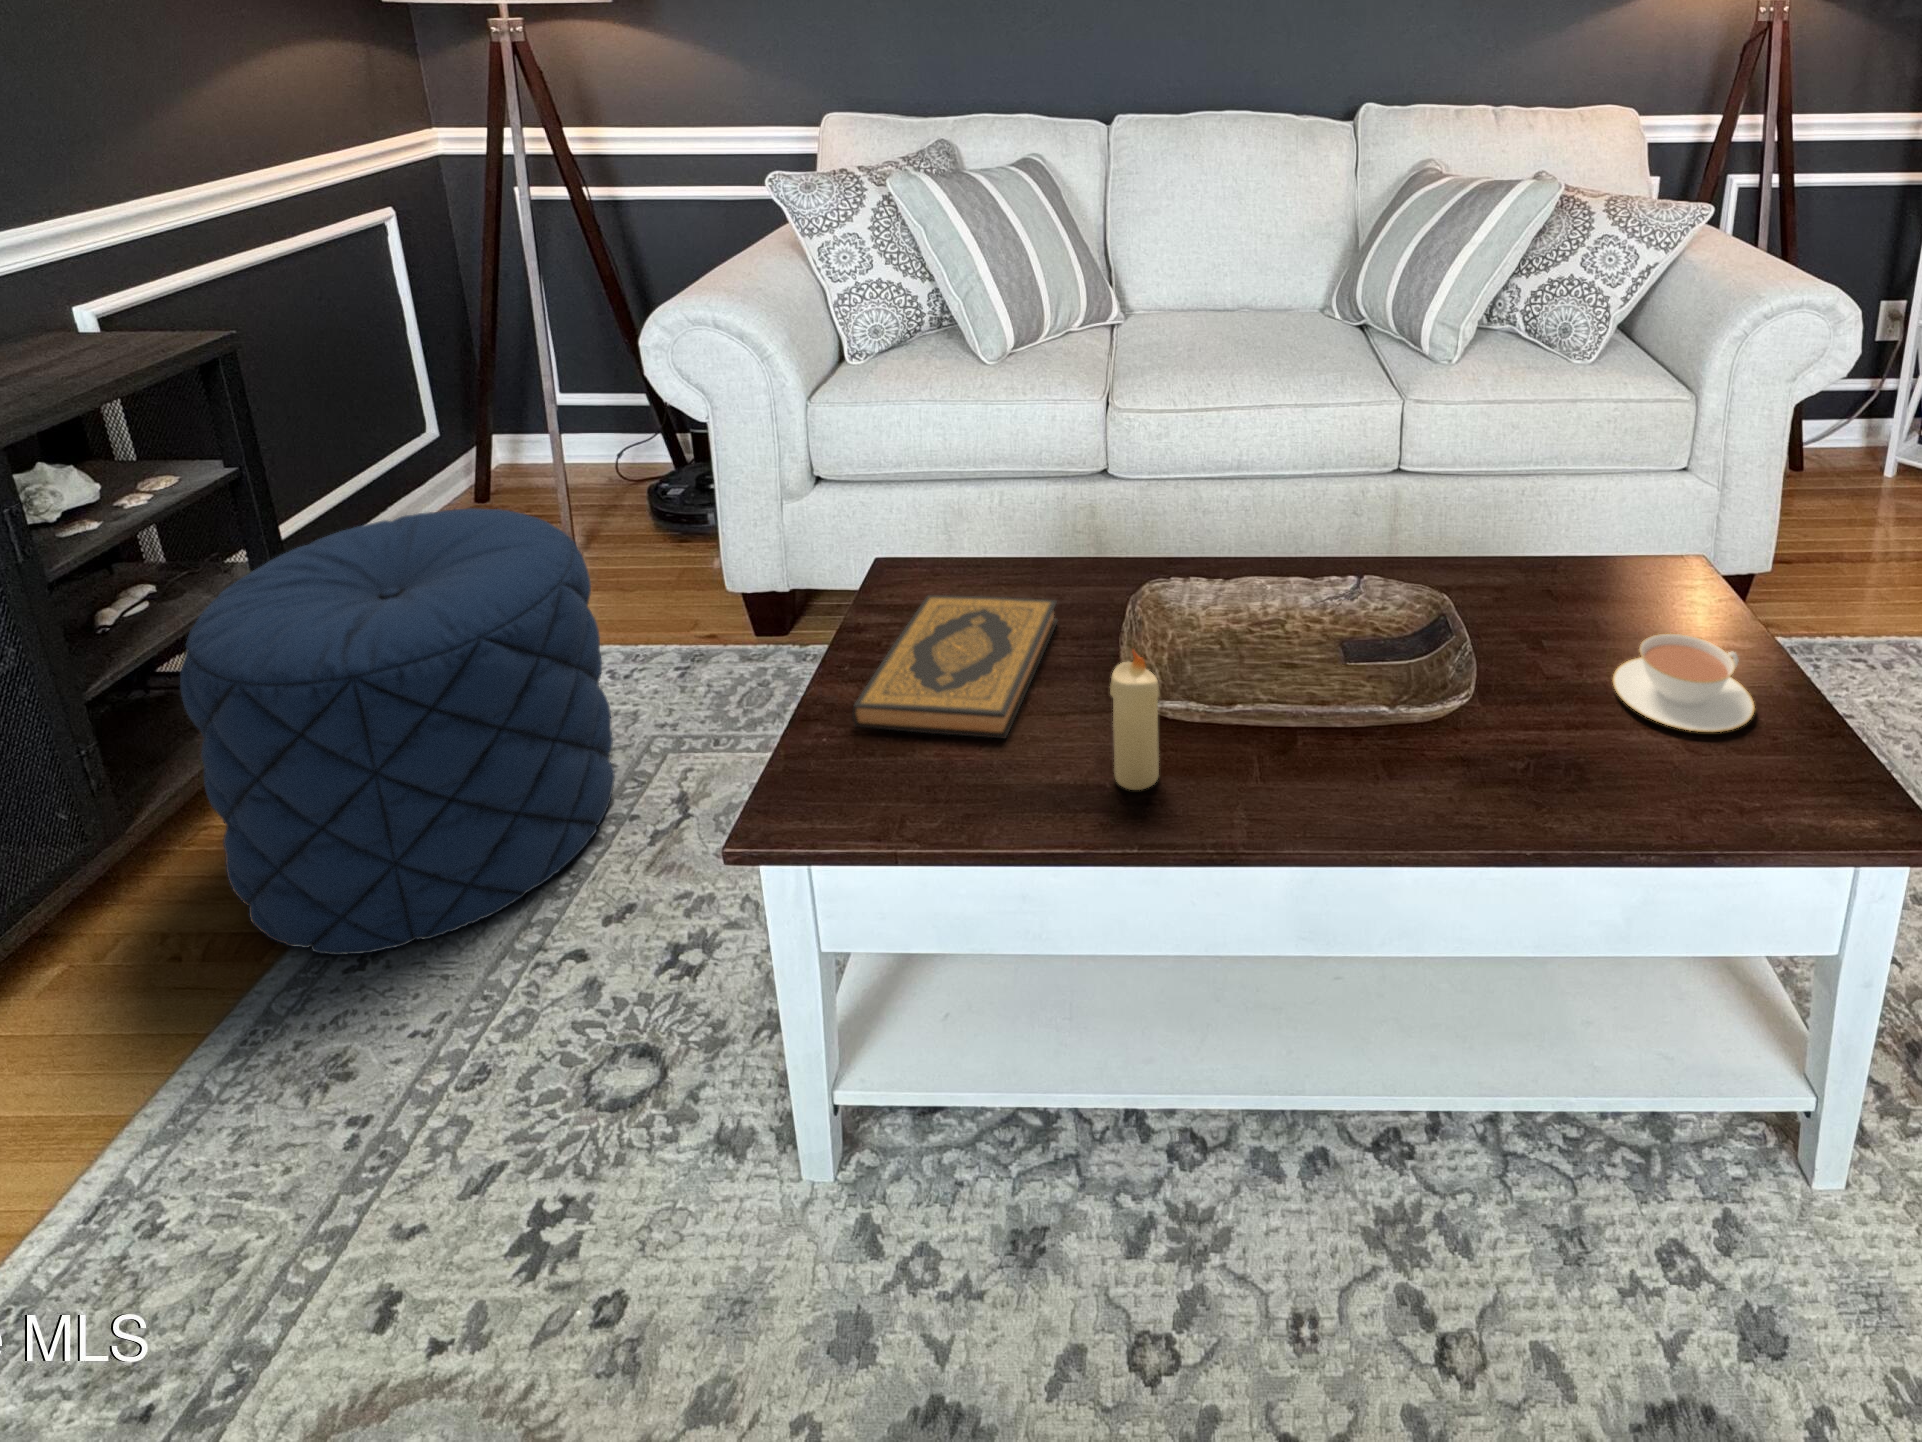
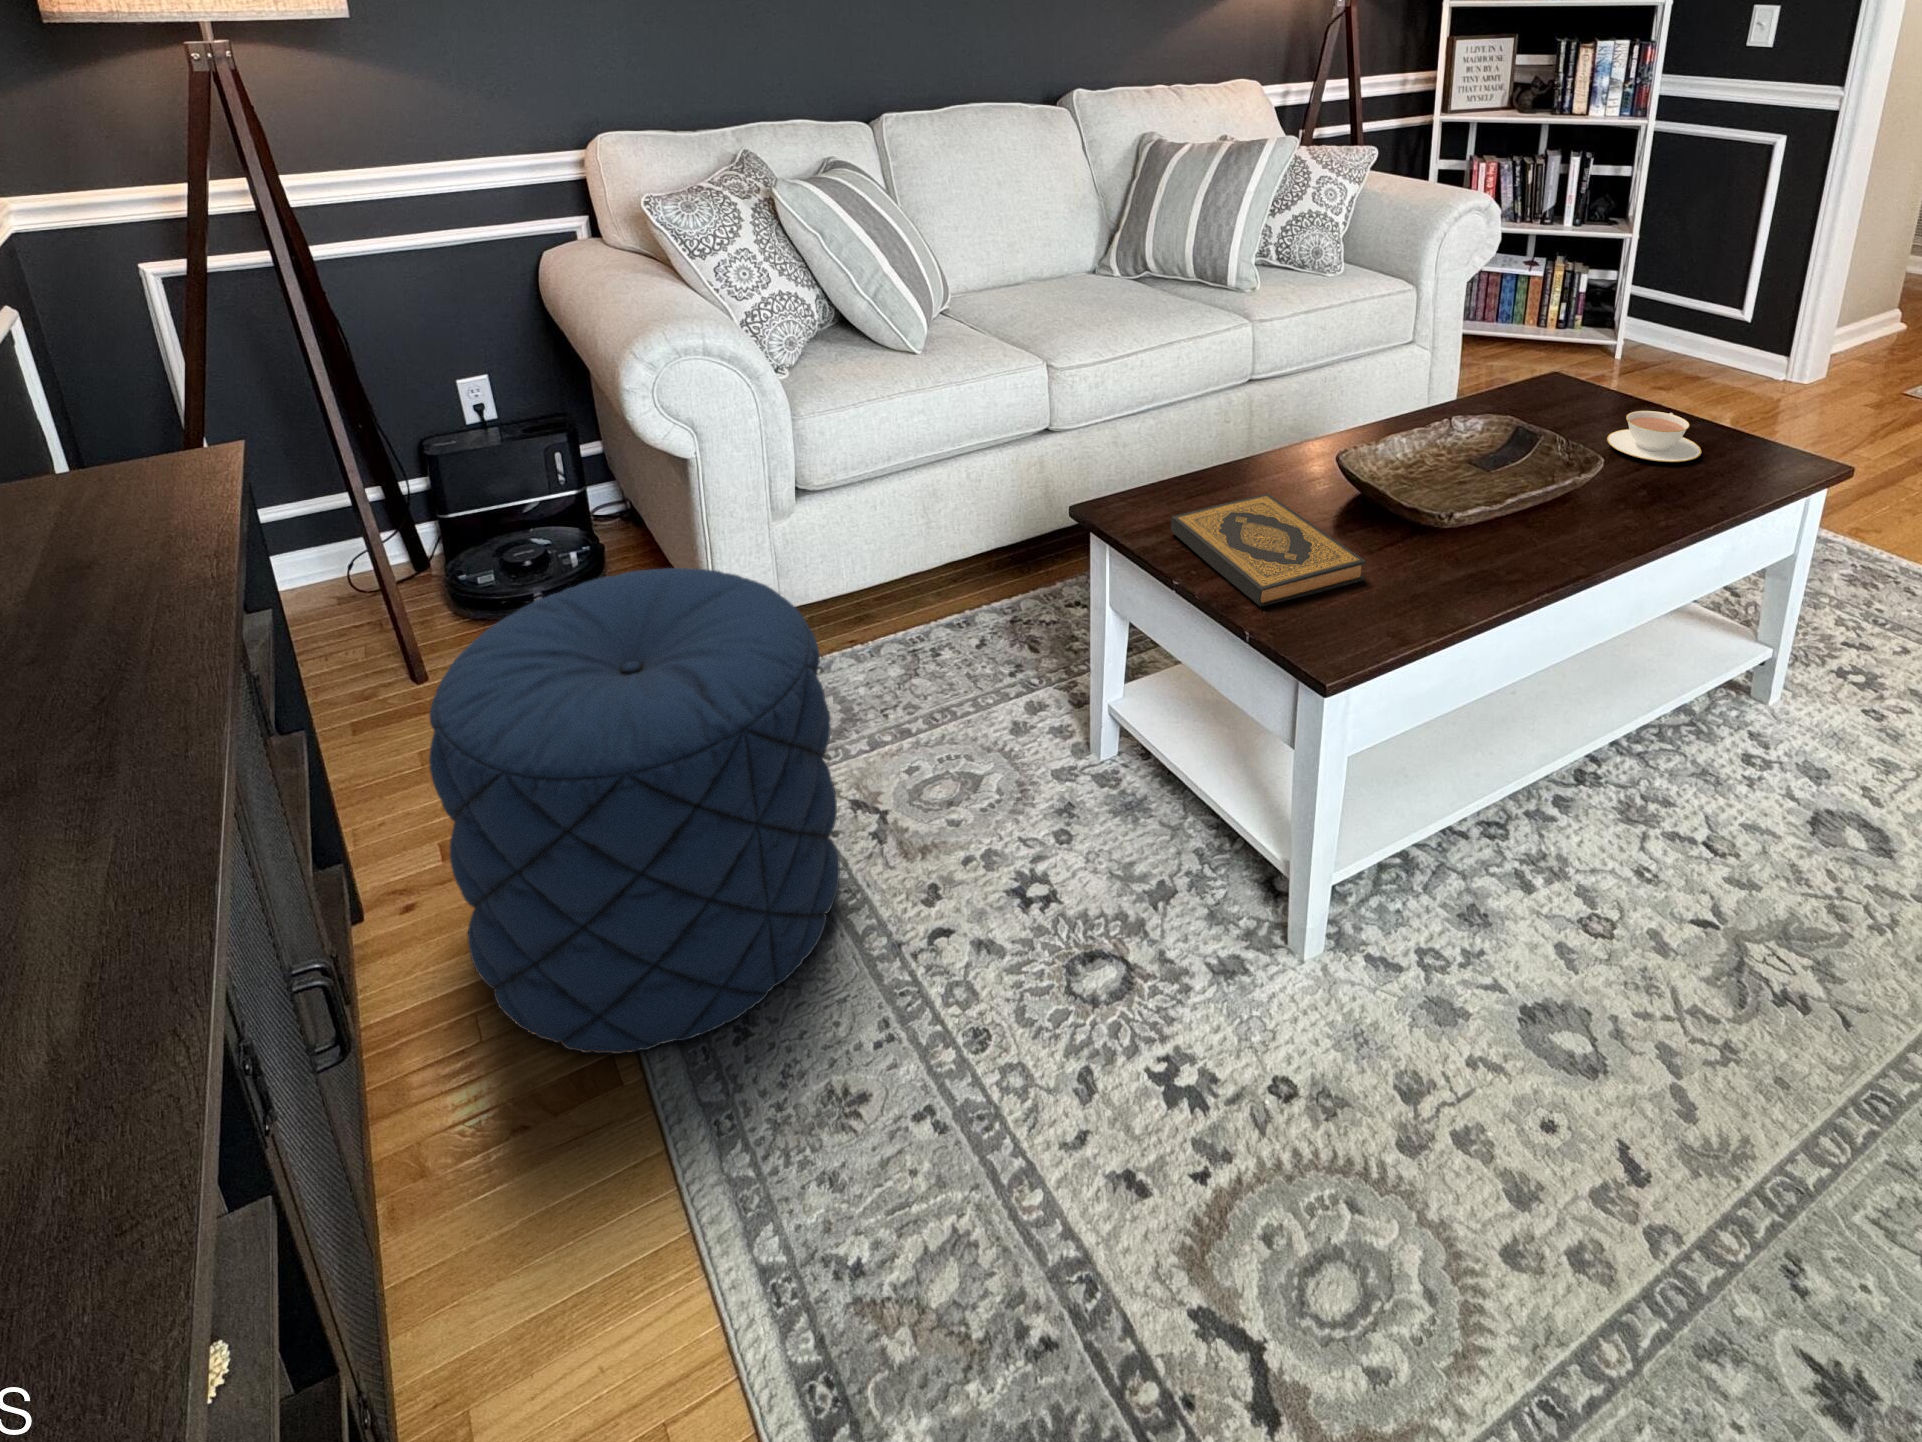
candle: present [1110,651,1159,790] -> none [1457,476,1500,579]

